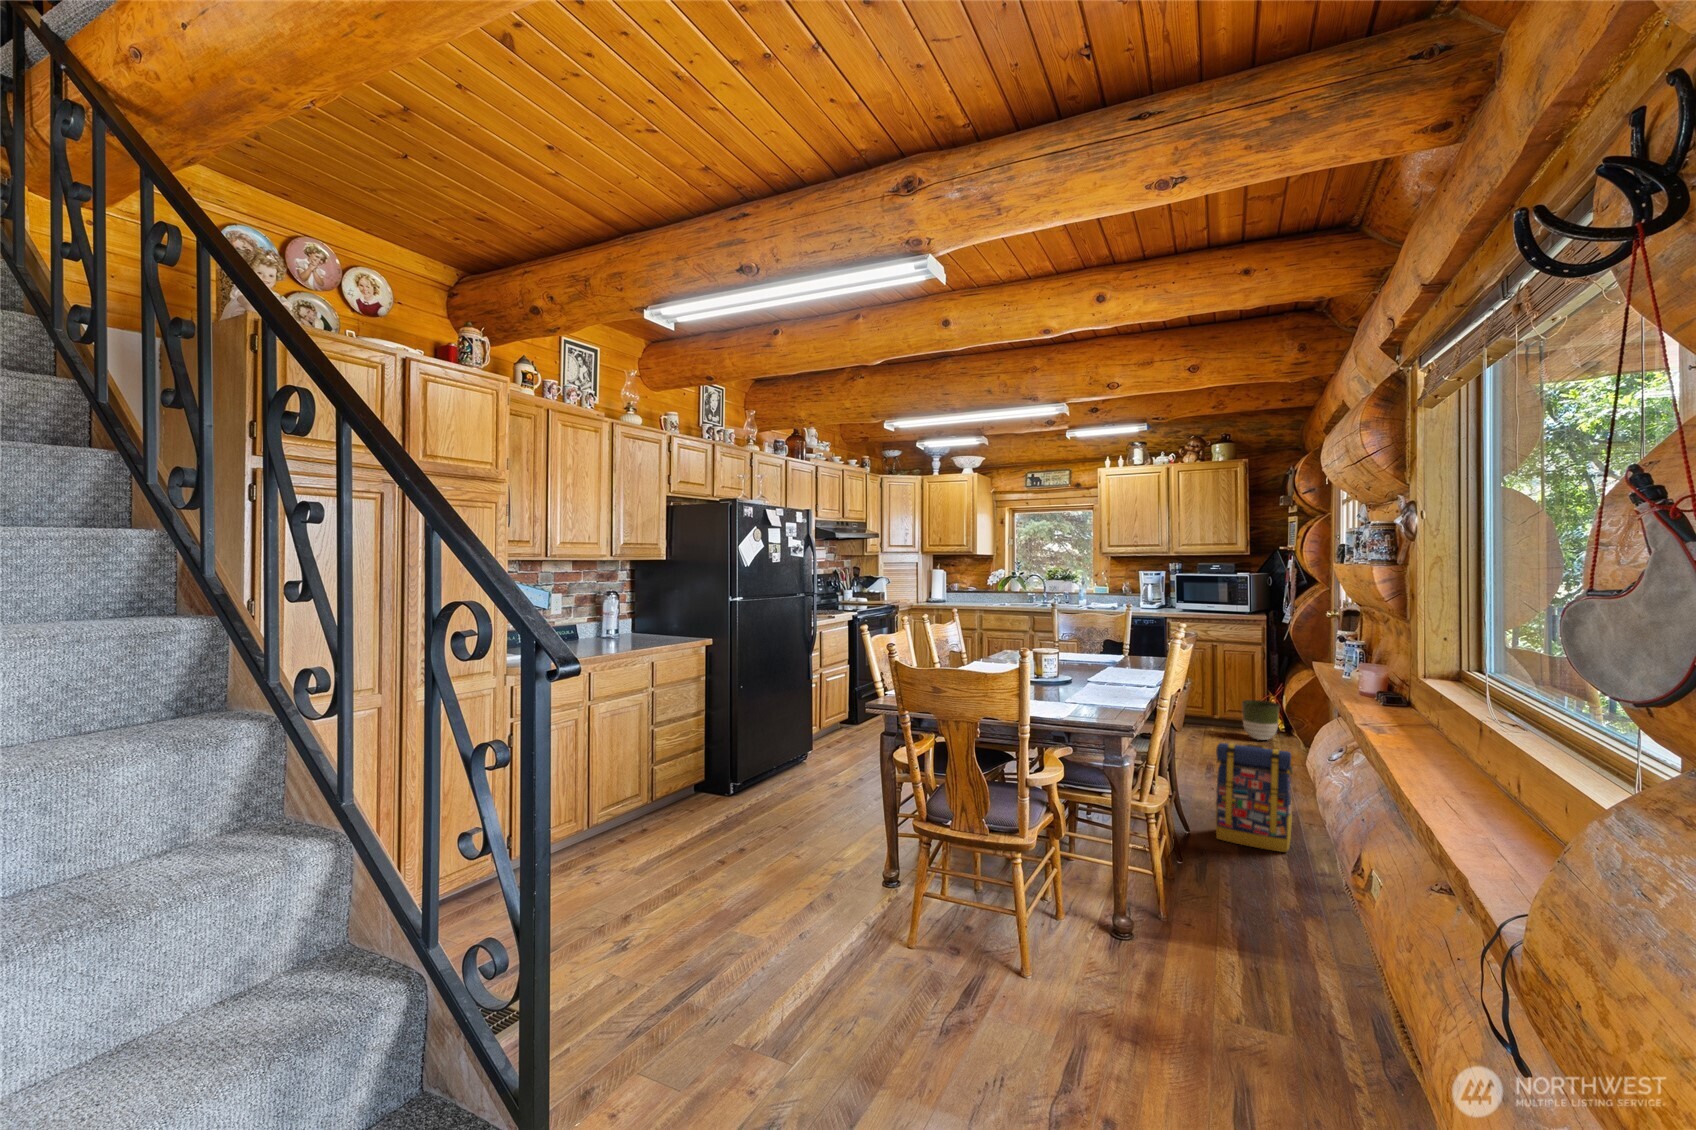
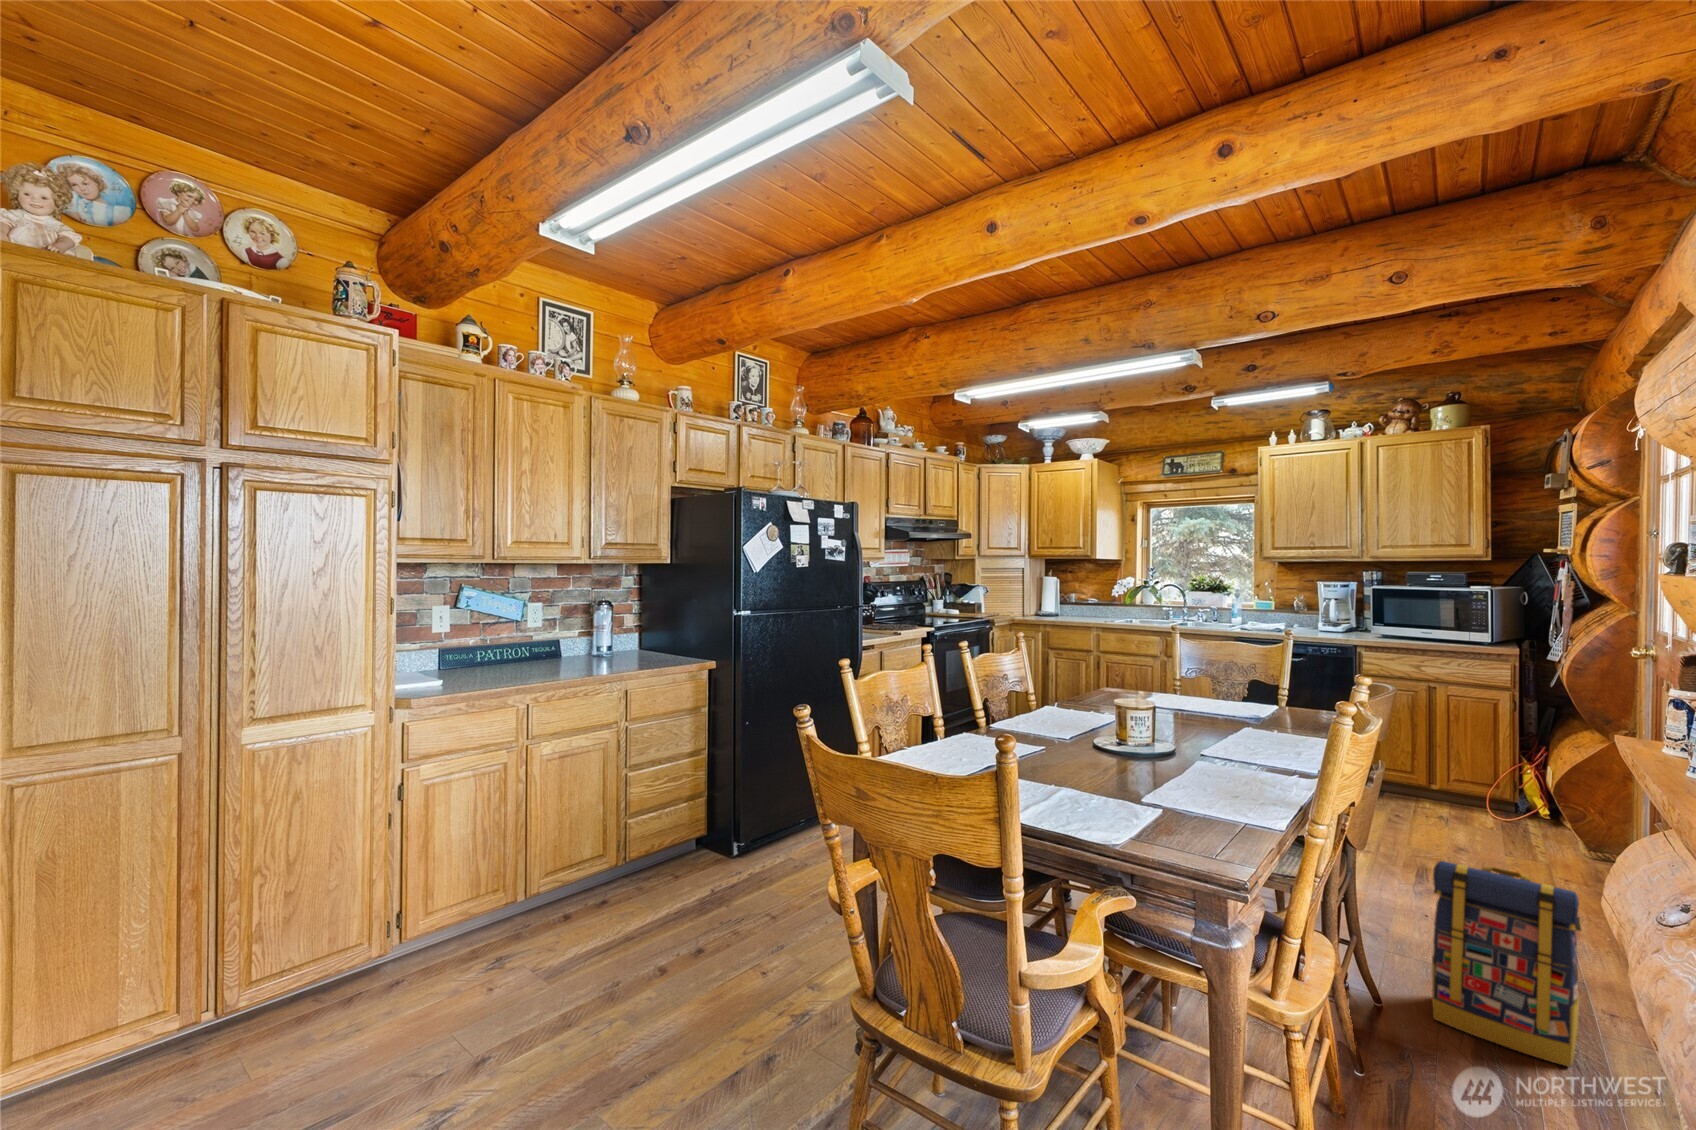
planter: present [1242,700,1279,740] -> none [1477,766,1540,827]

